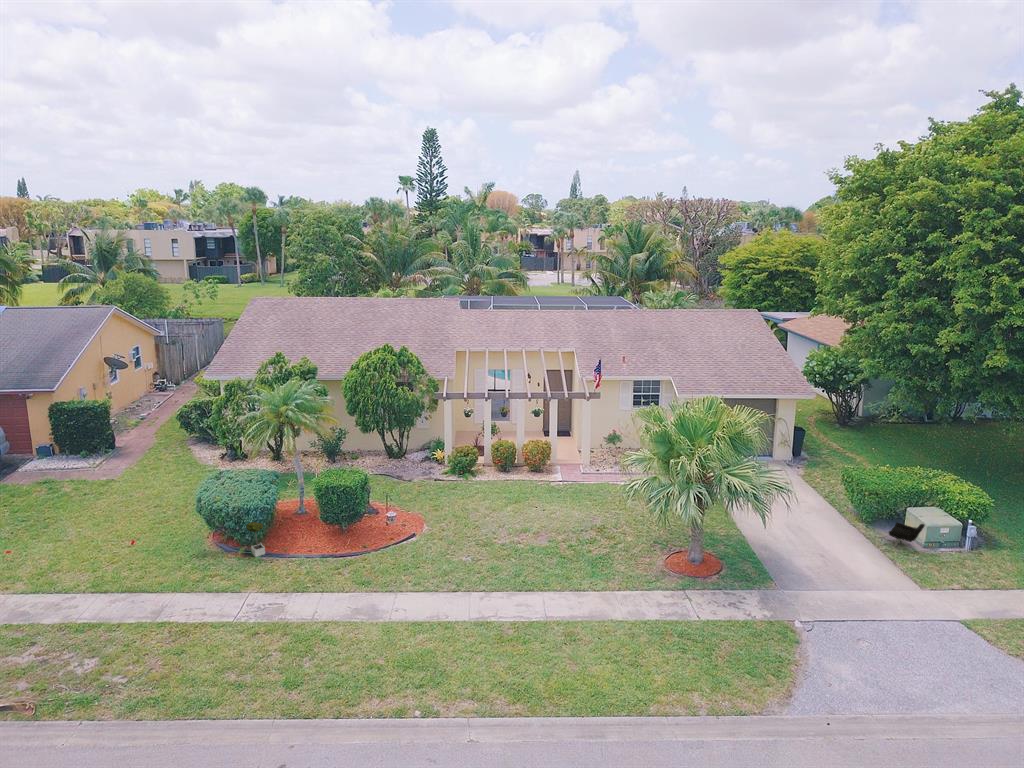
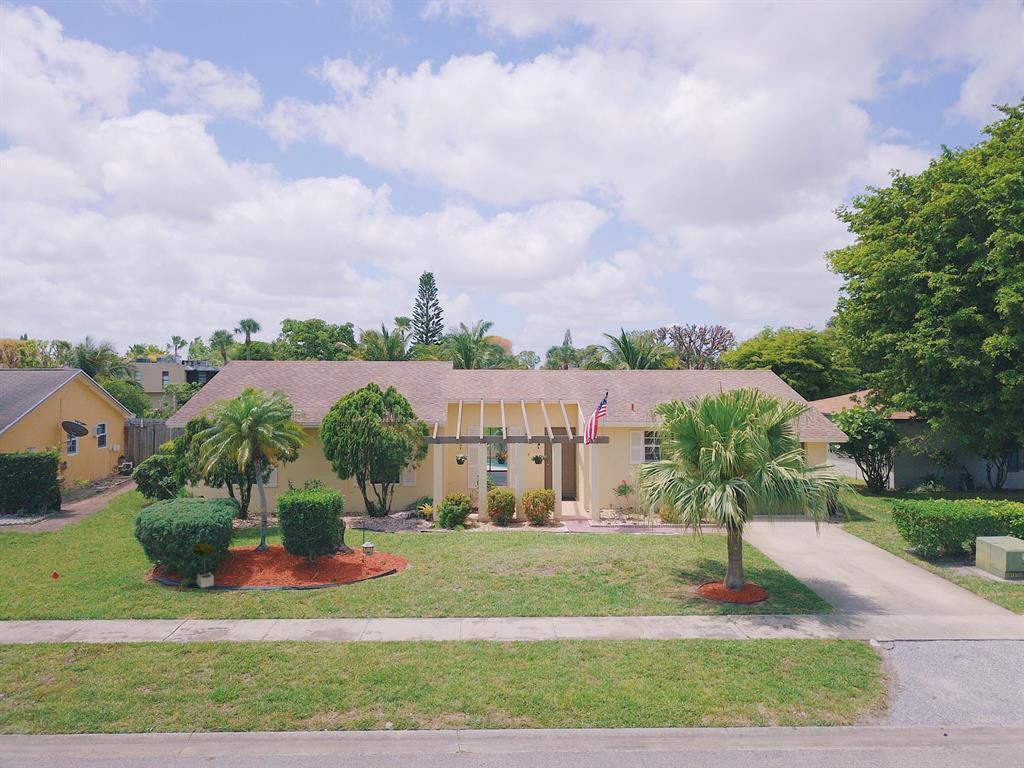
lounge chair: present [889,523,925,547] -> none [953,549,1000,579]

